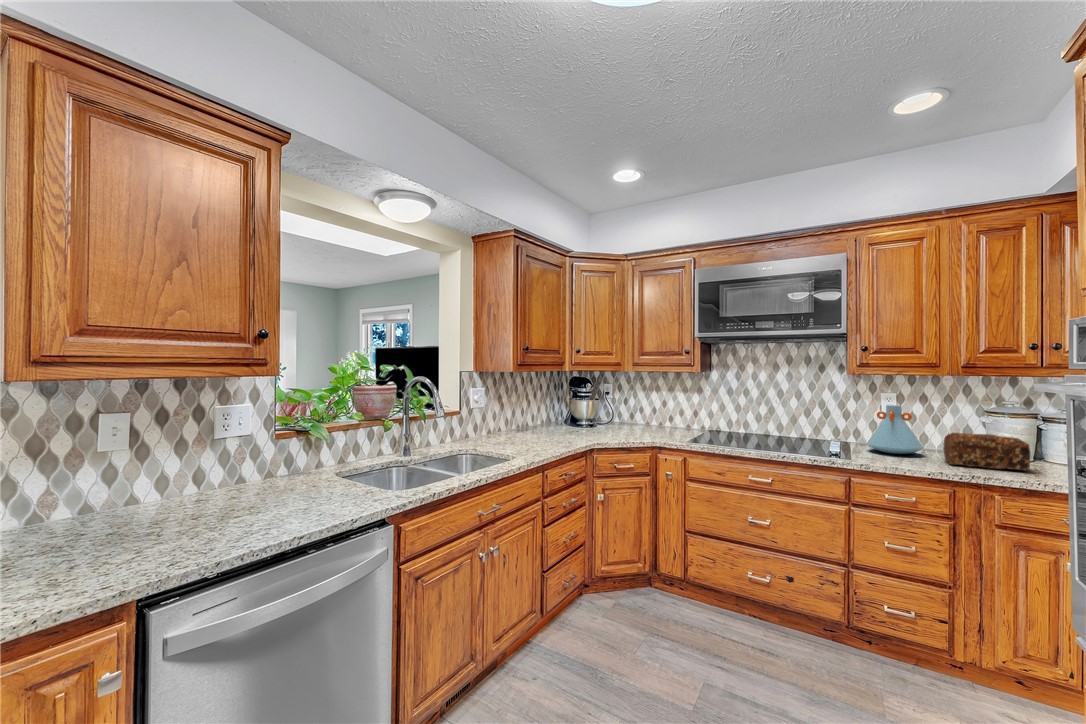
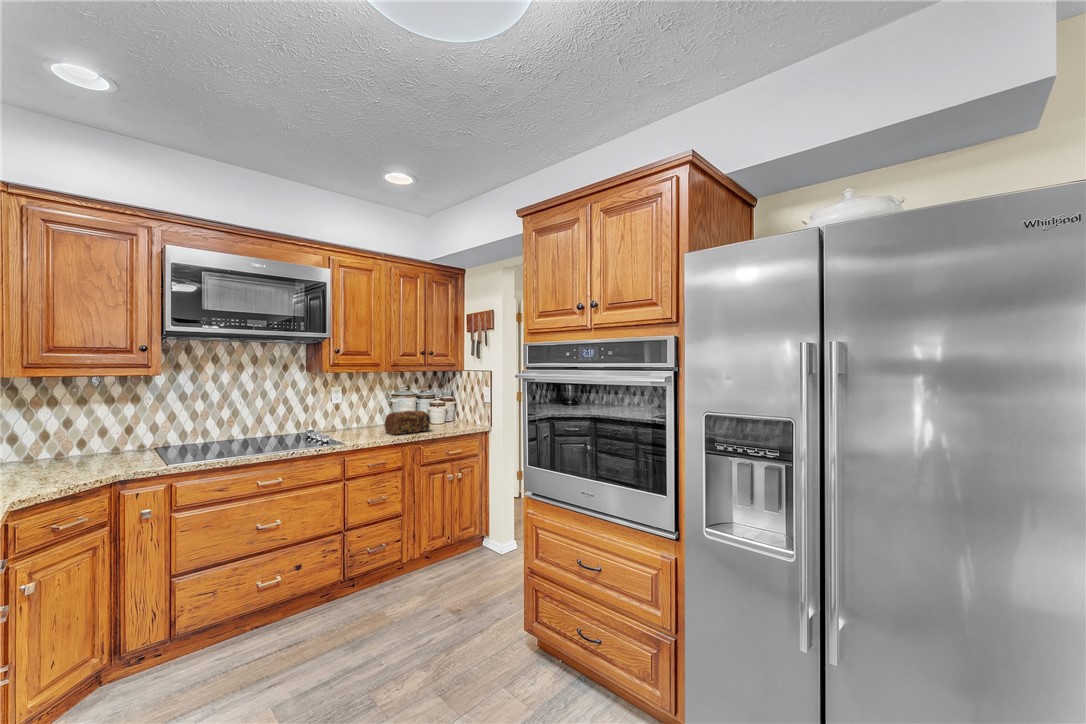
vase: present [867,405,923,454] -> none [333,397,371,435]

